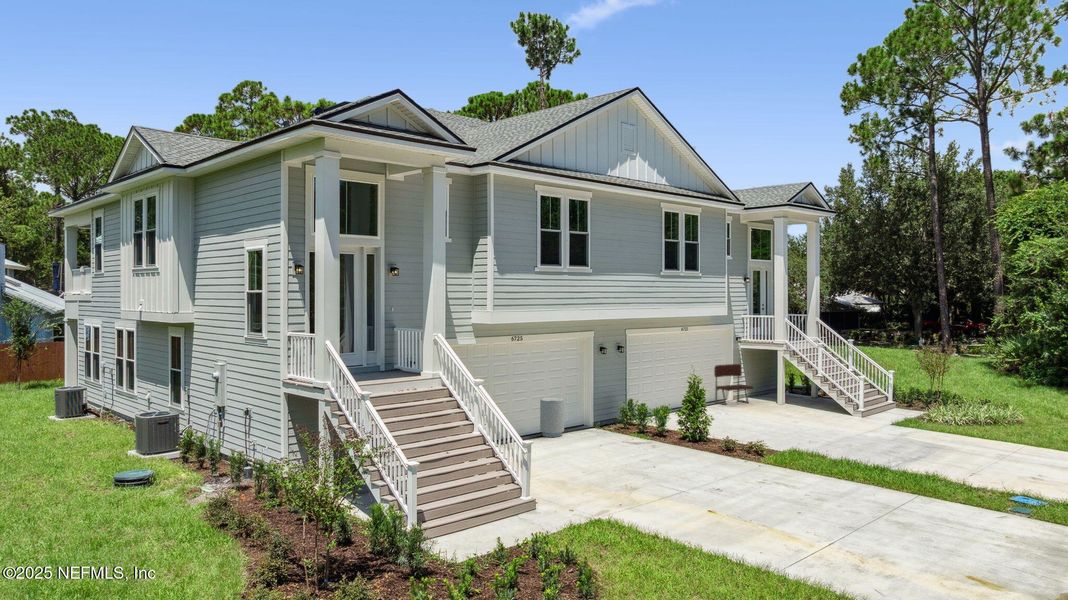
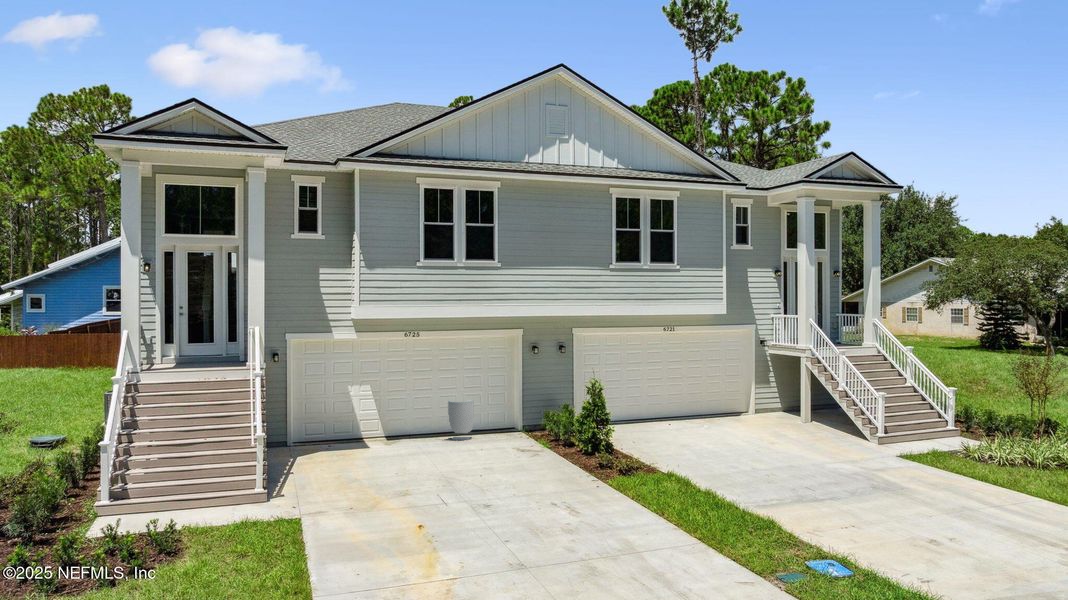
bench: present [714,364,753,405] -> none [722,373,770,421]

